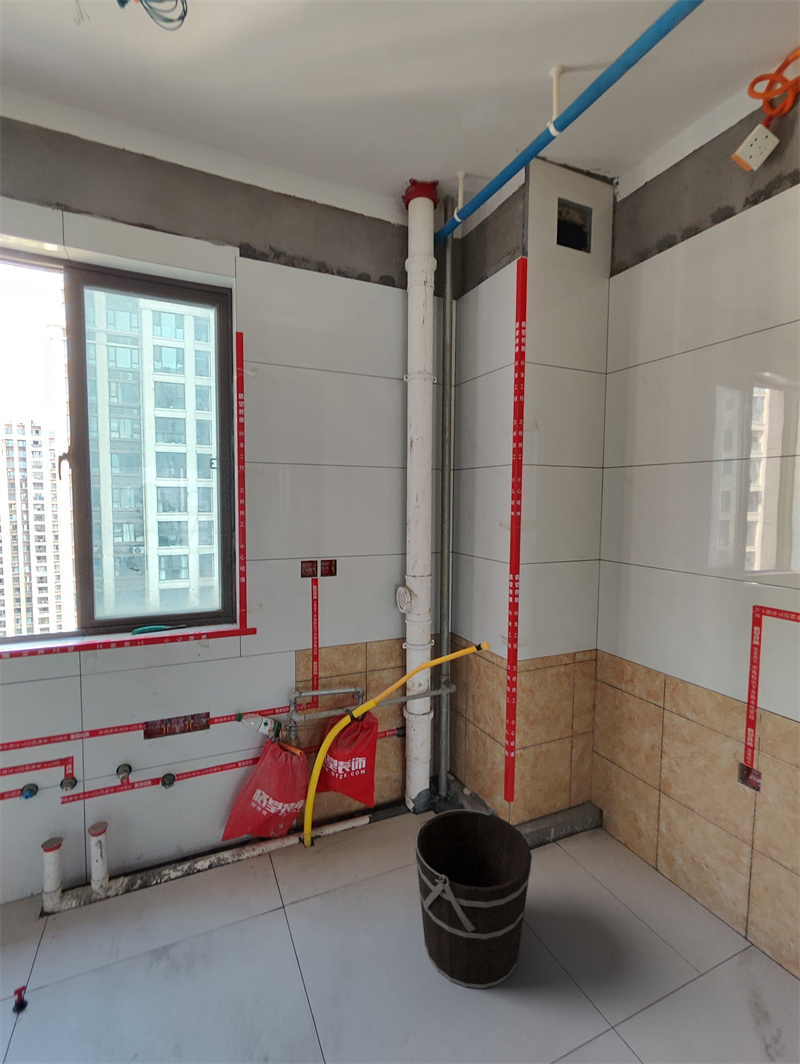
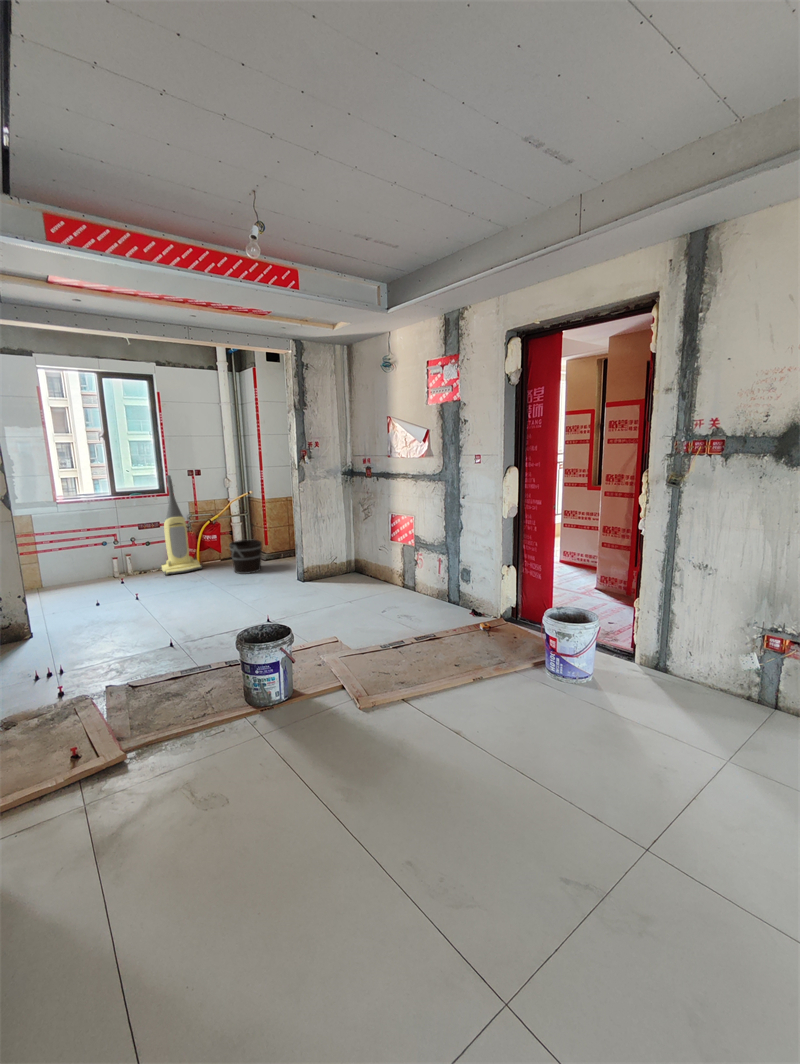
vacuum cleaner: none [195,578,316,925] -> present [161,475,202,575]

